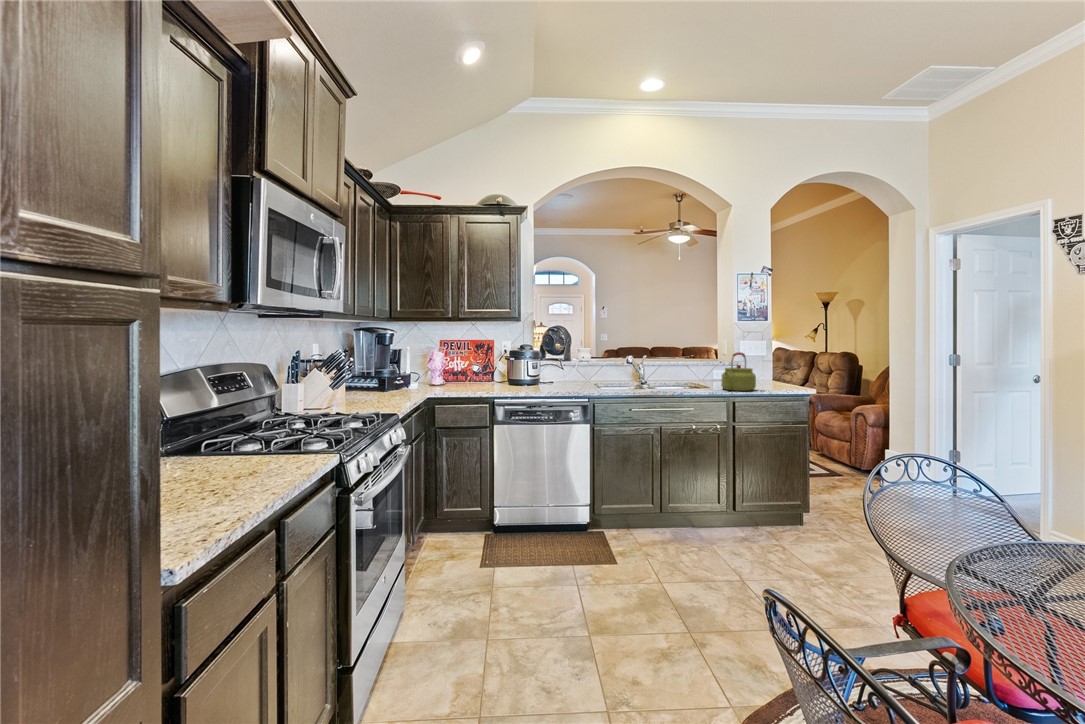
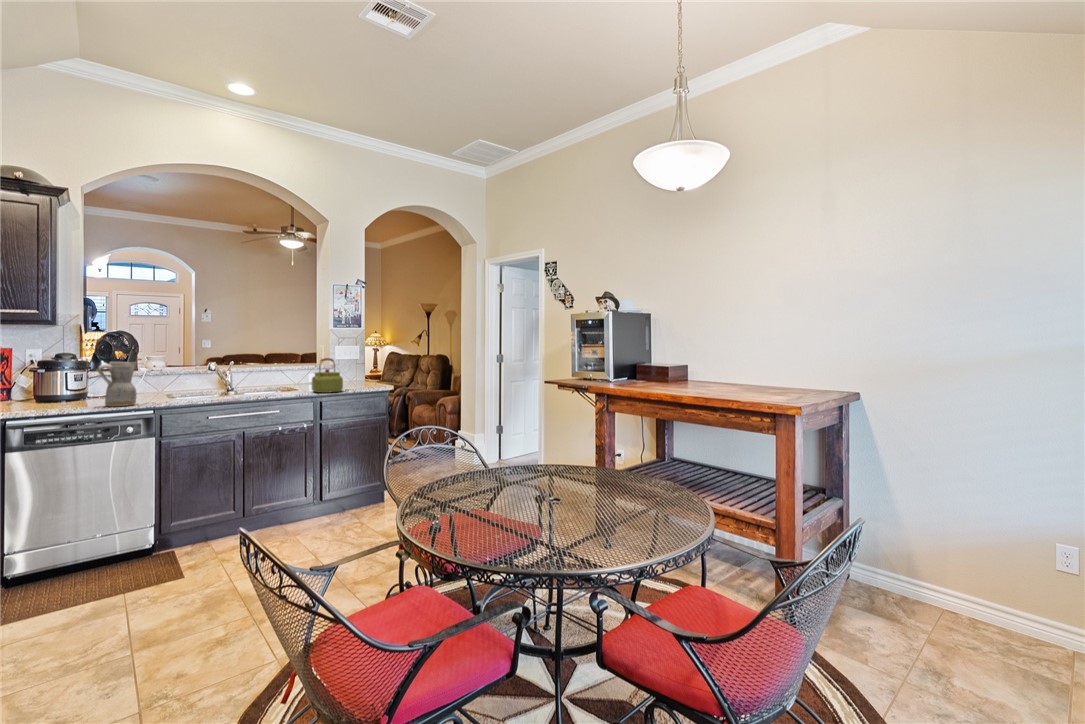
ceramic pitcher: none [550,353,576,393] -> present [98,362,137,406]

